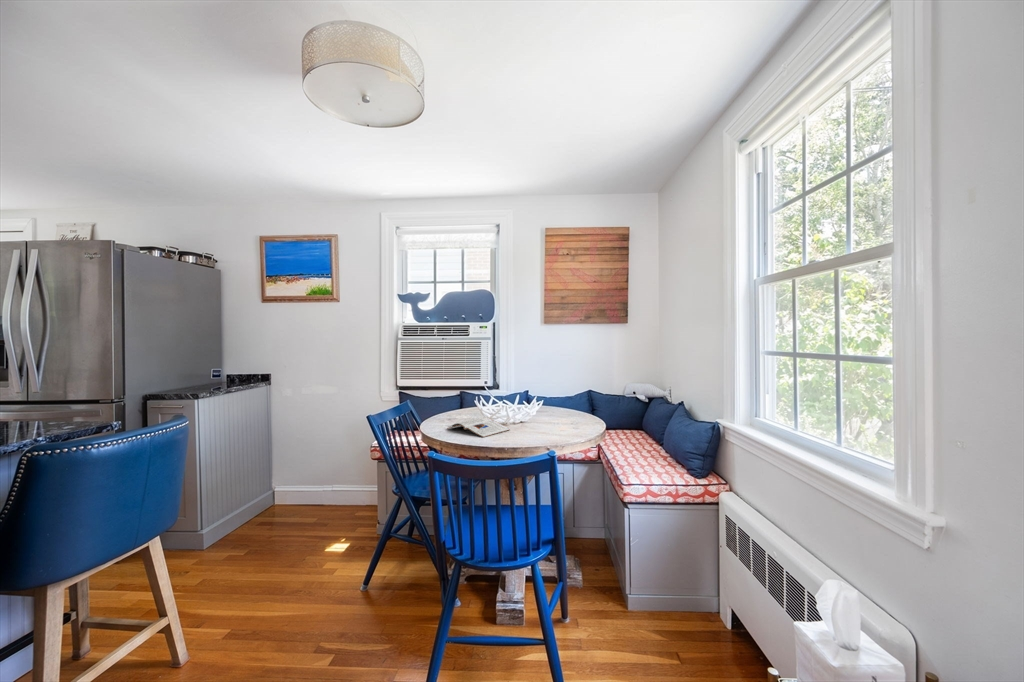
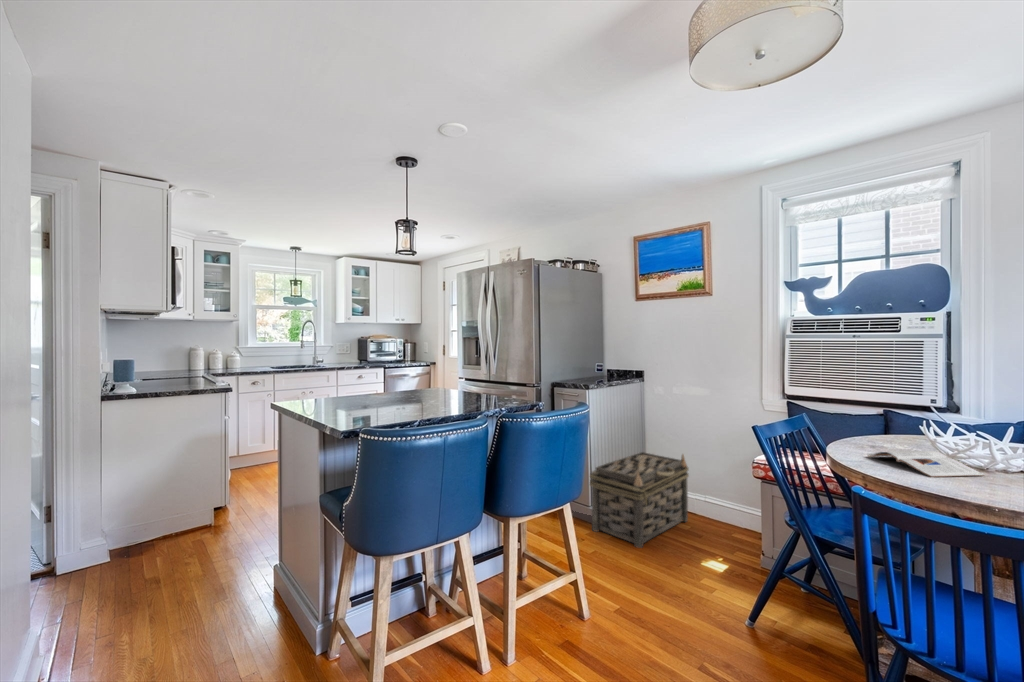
basket: none [193,450,317,562] -> present [590,452,689,548]

